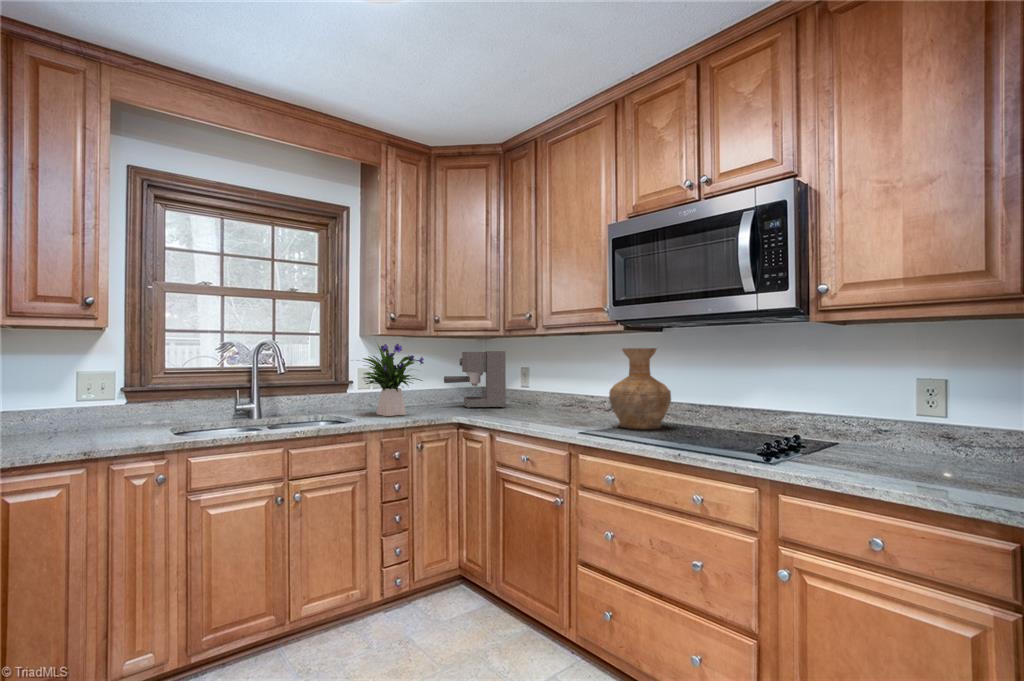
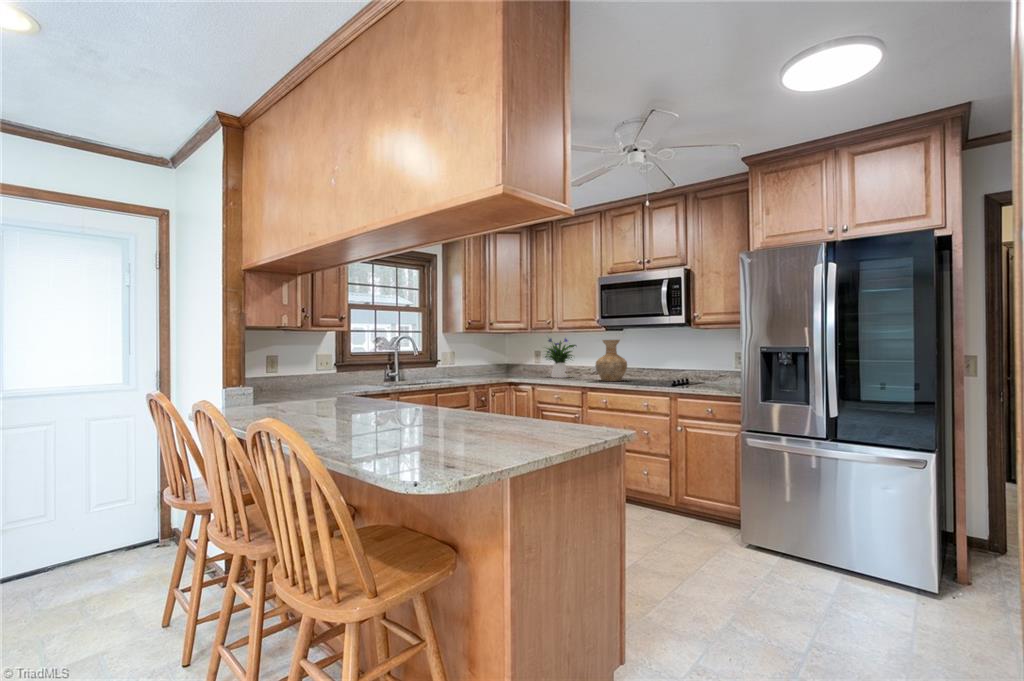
flower arrangement: present [363,344,424,416] -> present [545,338,576,378]
coffee maker: present [444,351,506,408] -> none [486,341,525,376]

